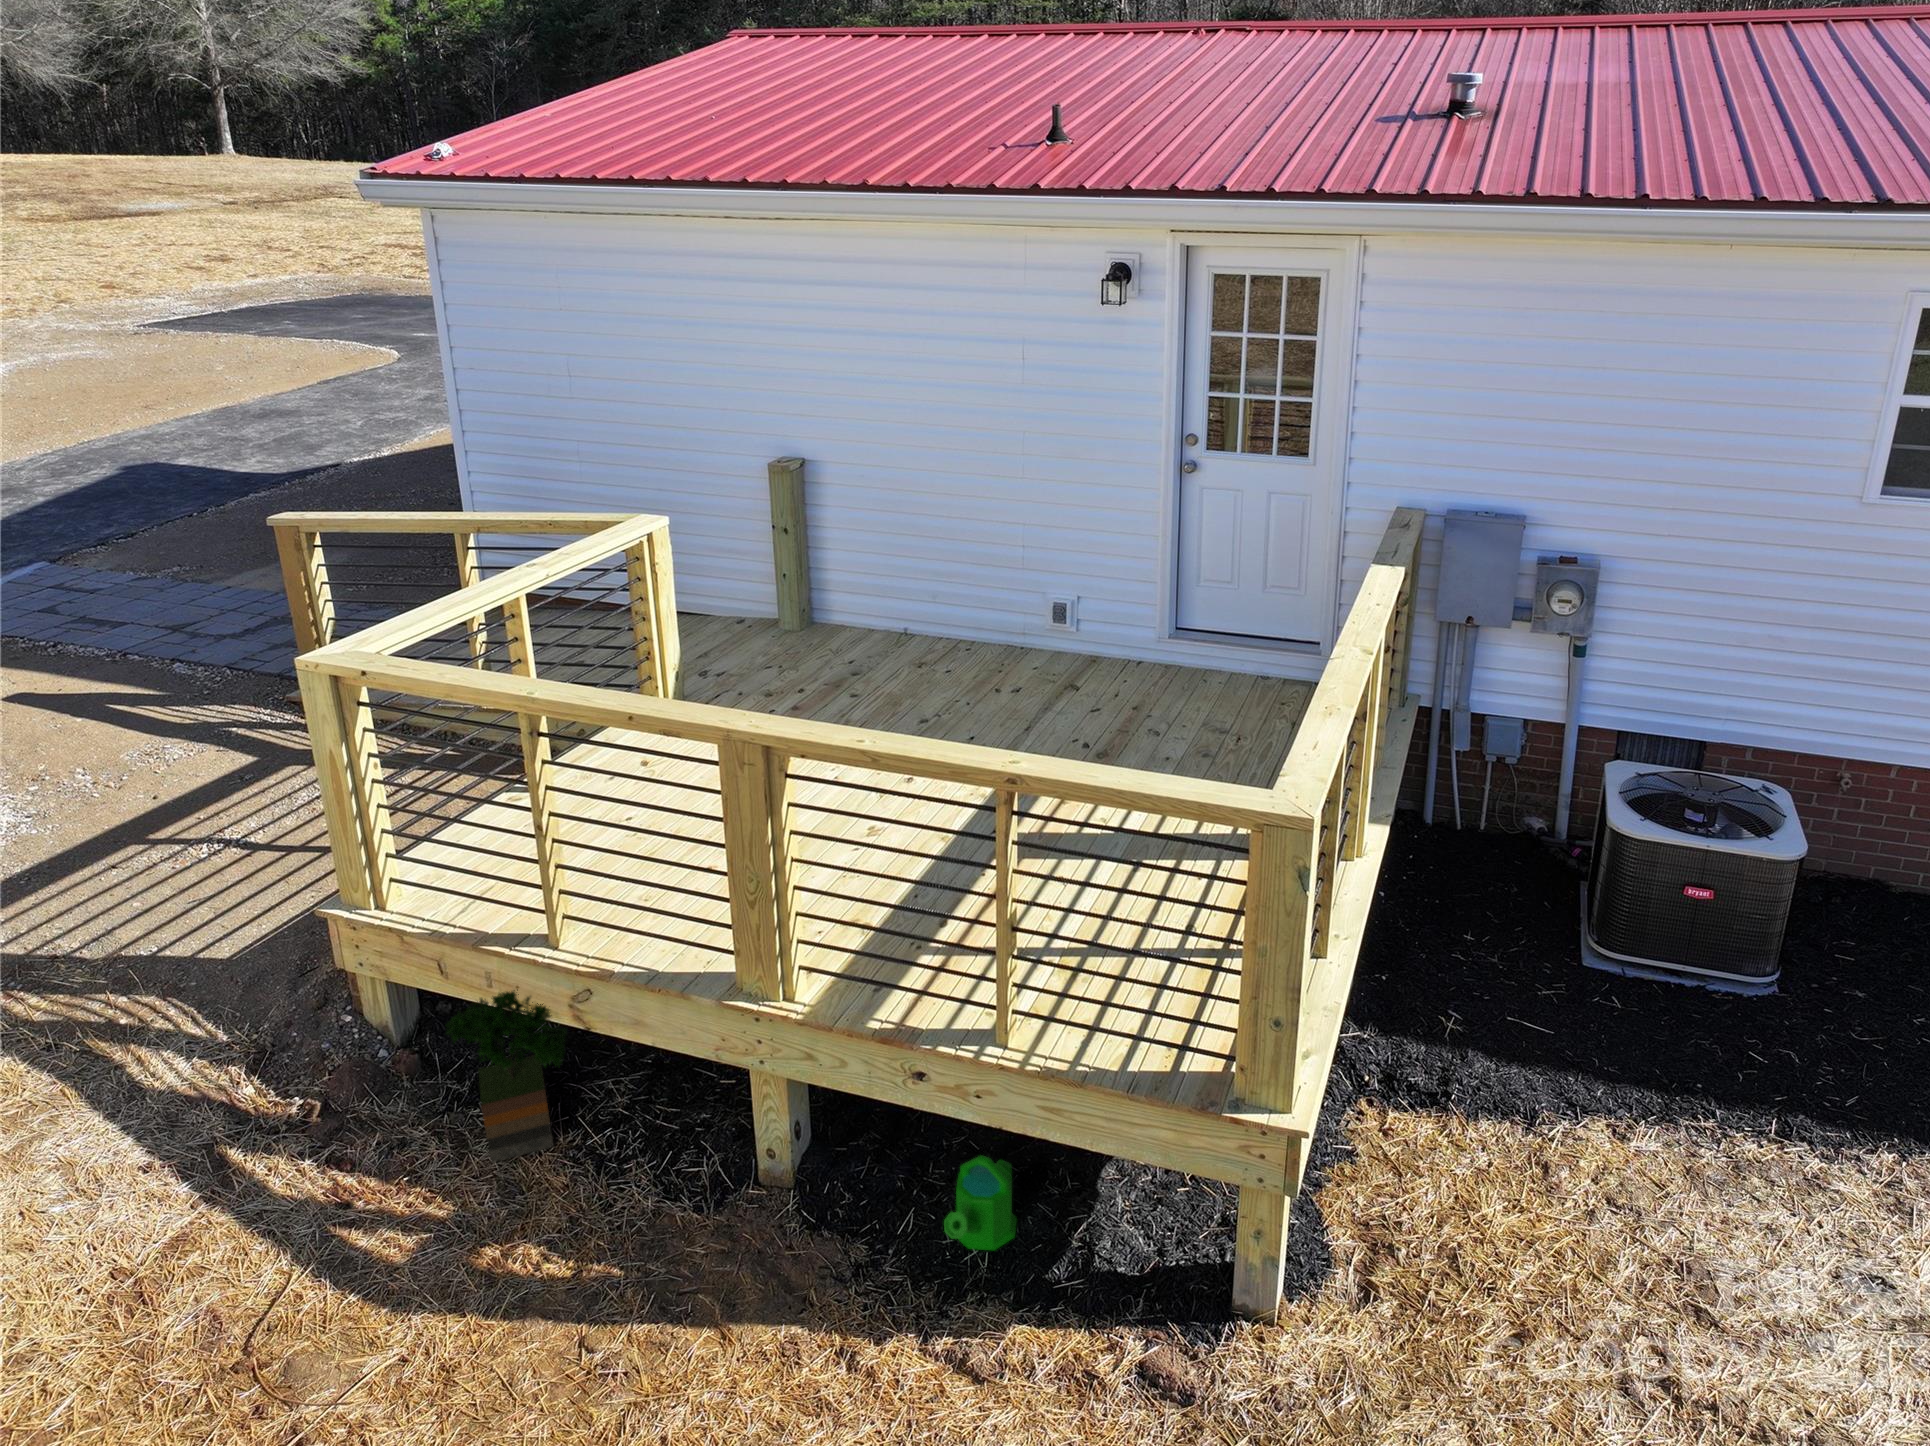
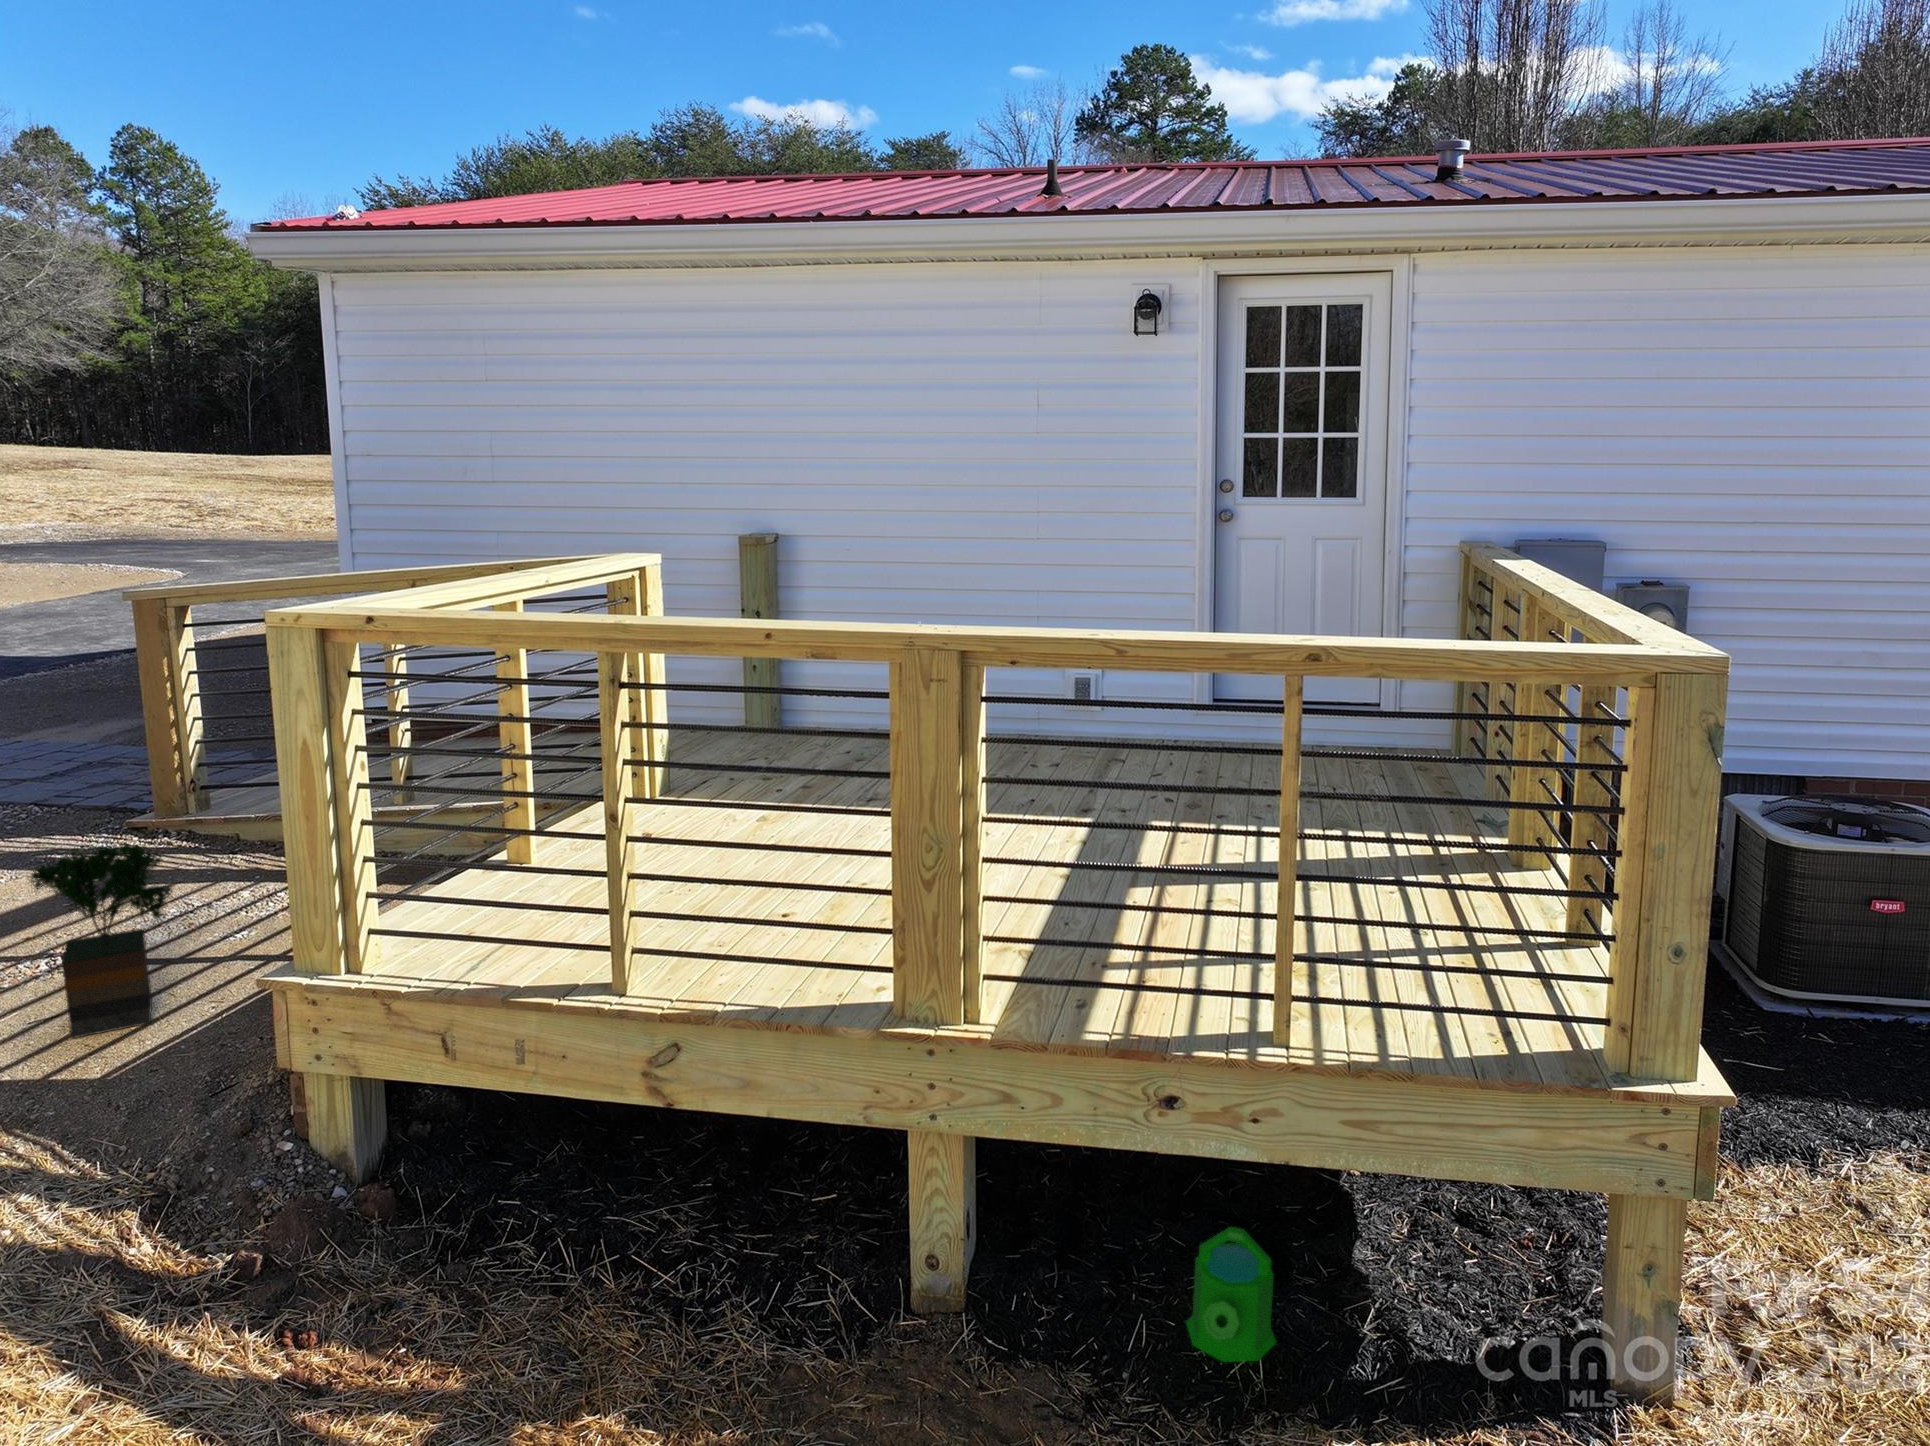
potted tree: present [446,989,567,1163] -> present [28,844,172,1038]

